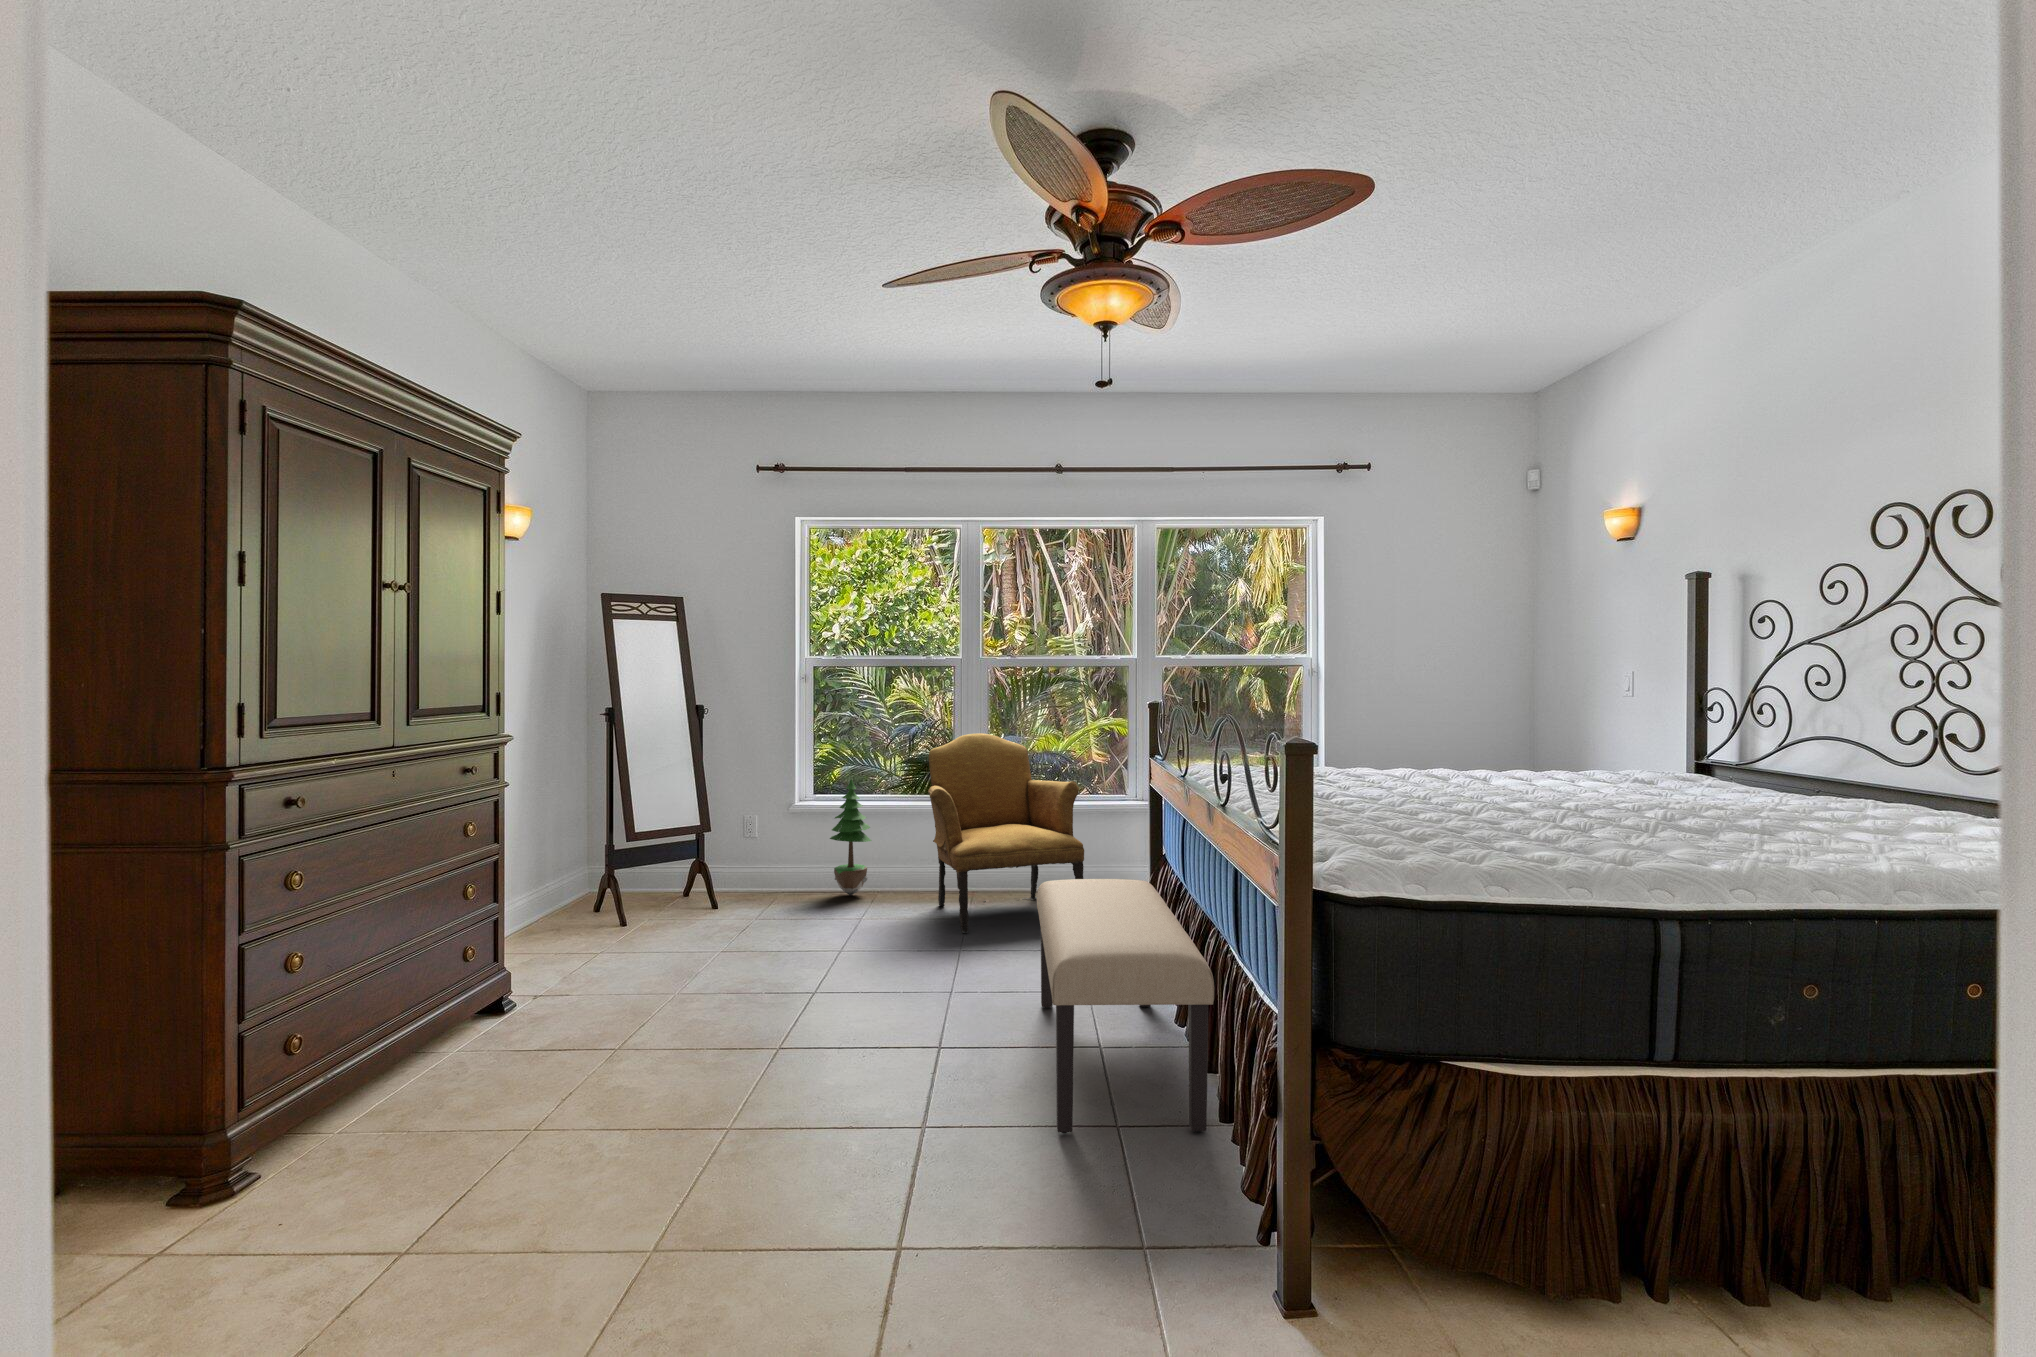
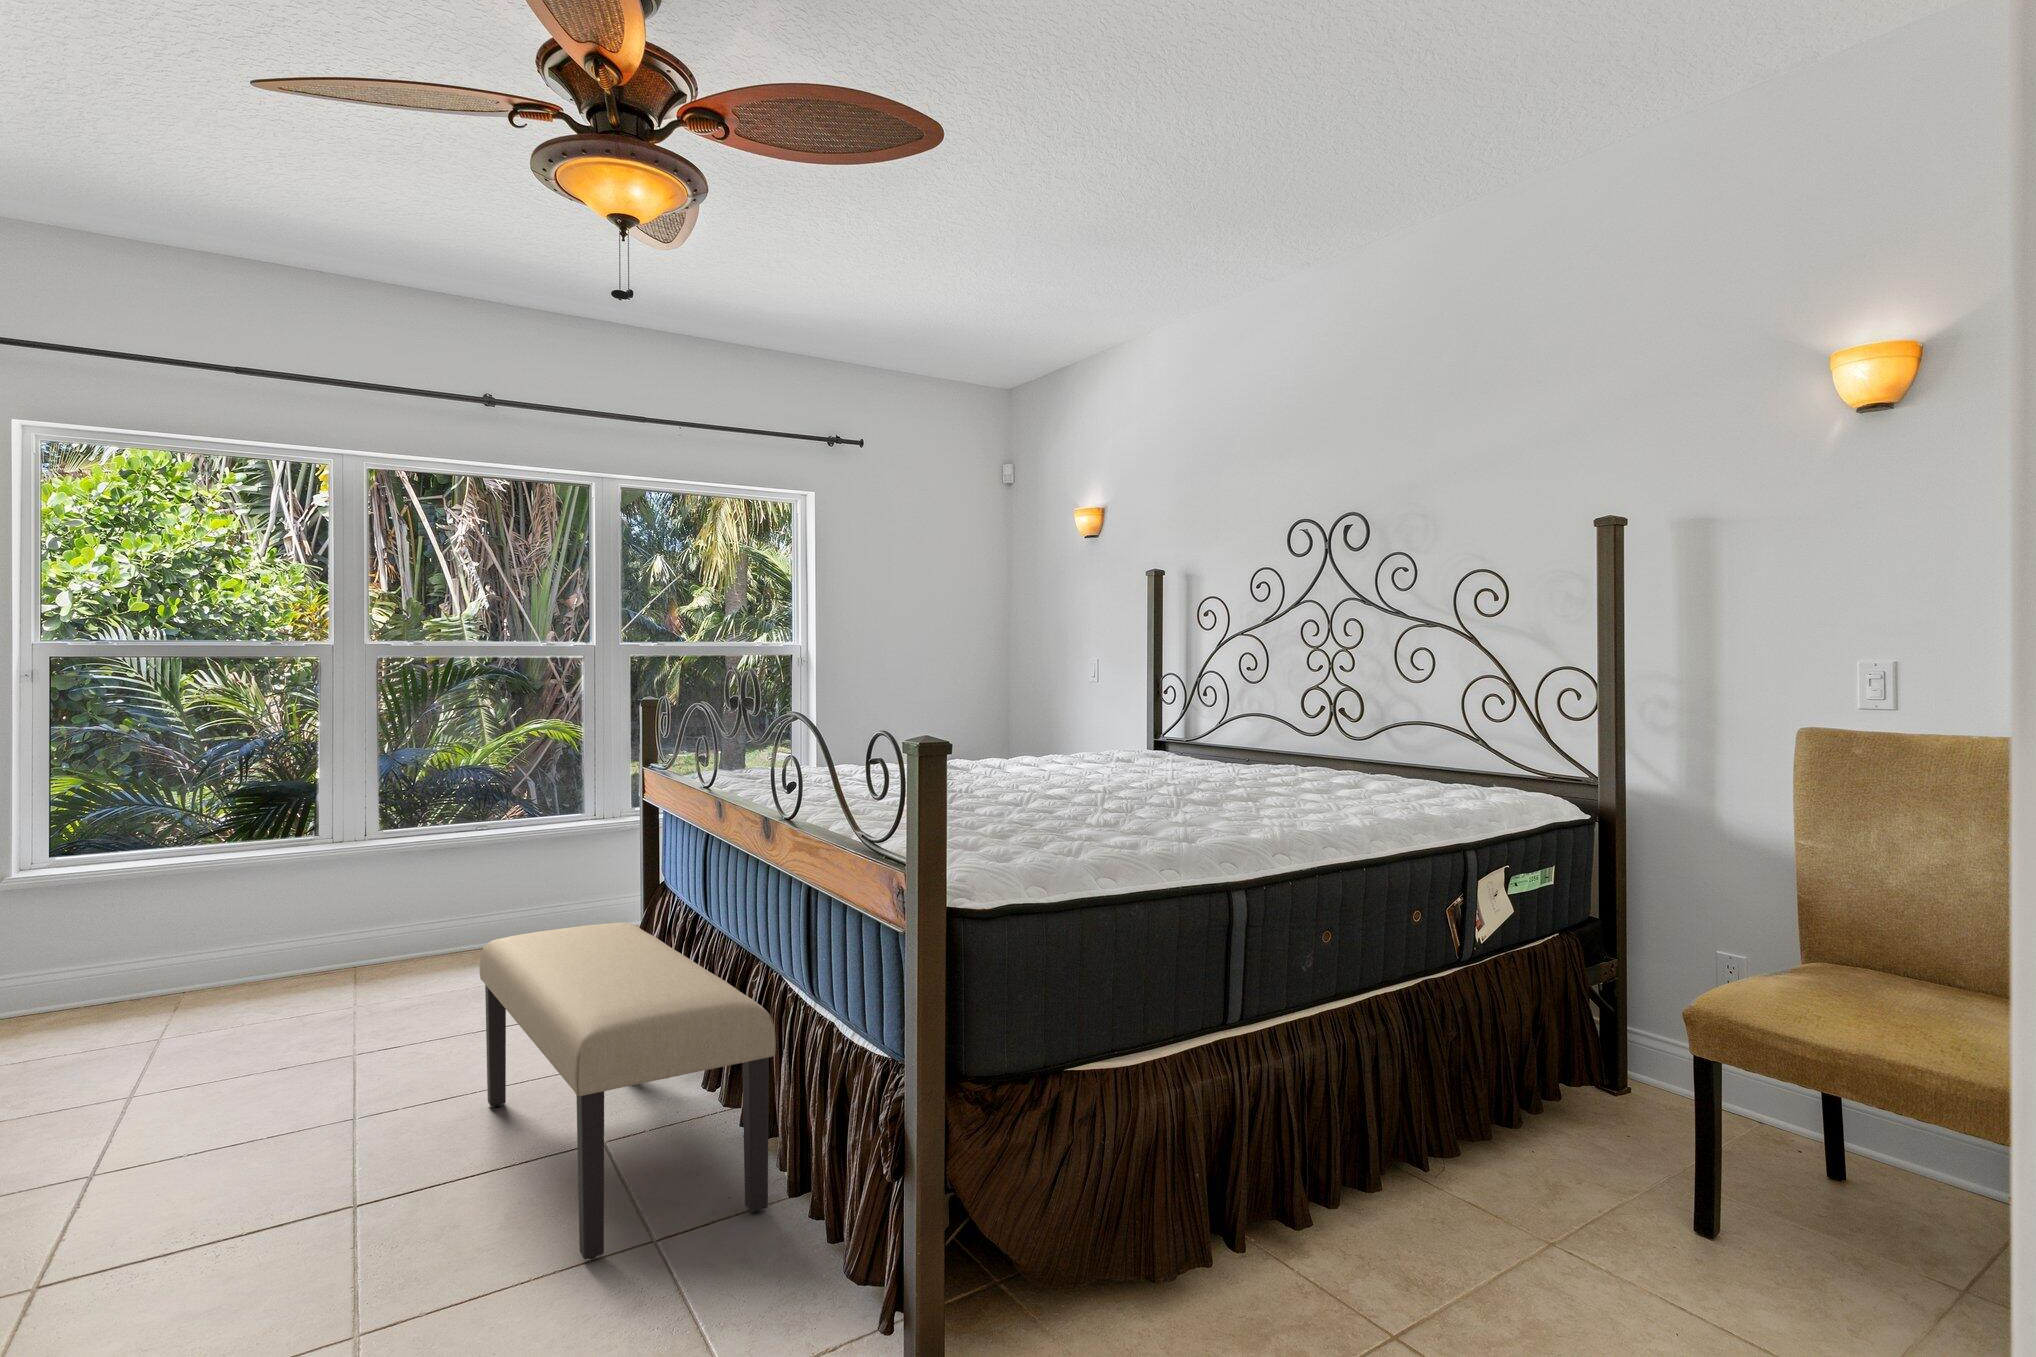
armchair: present [928,733,1084,933] -> none [244,751,504,1030]
potted tree: present [830,779,871,895] -> none [61,828,142,1005]

